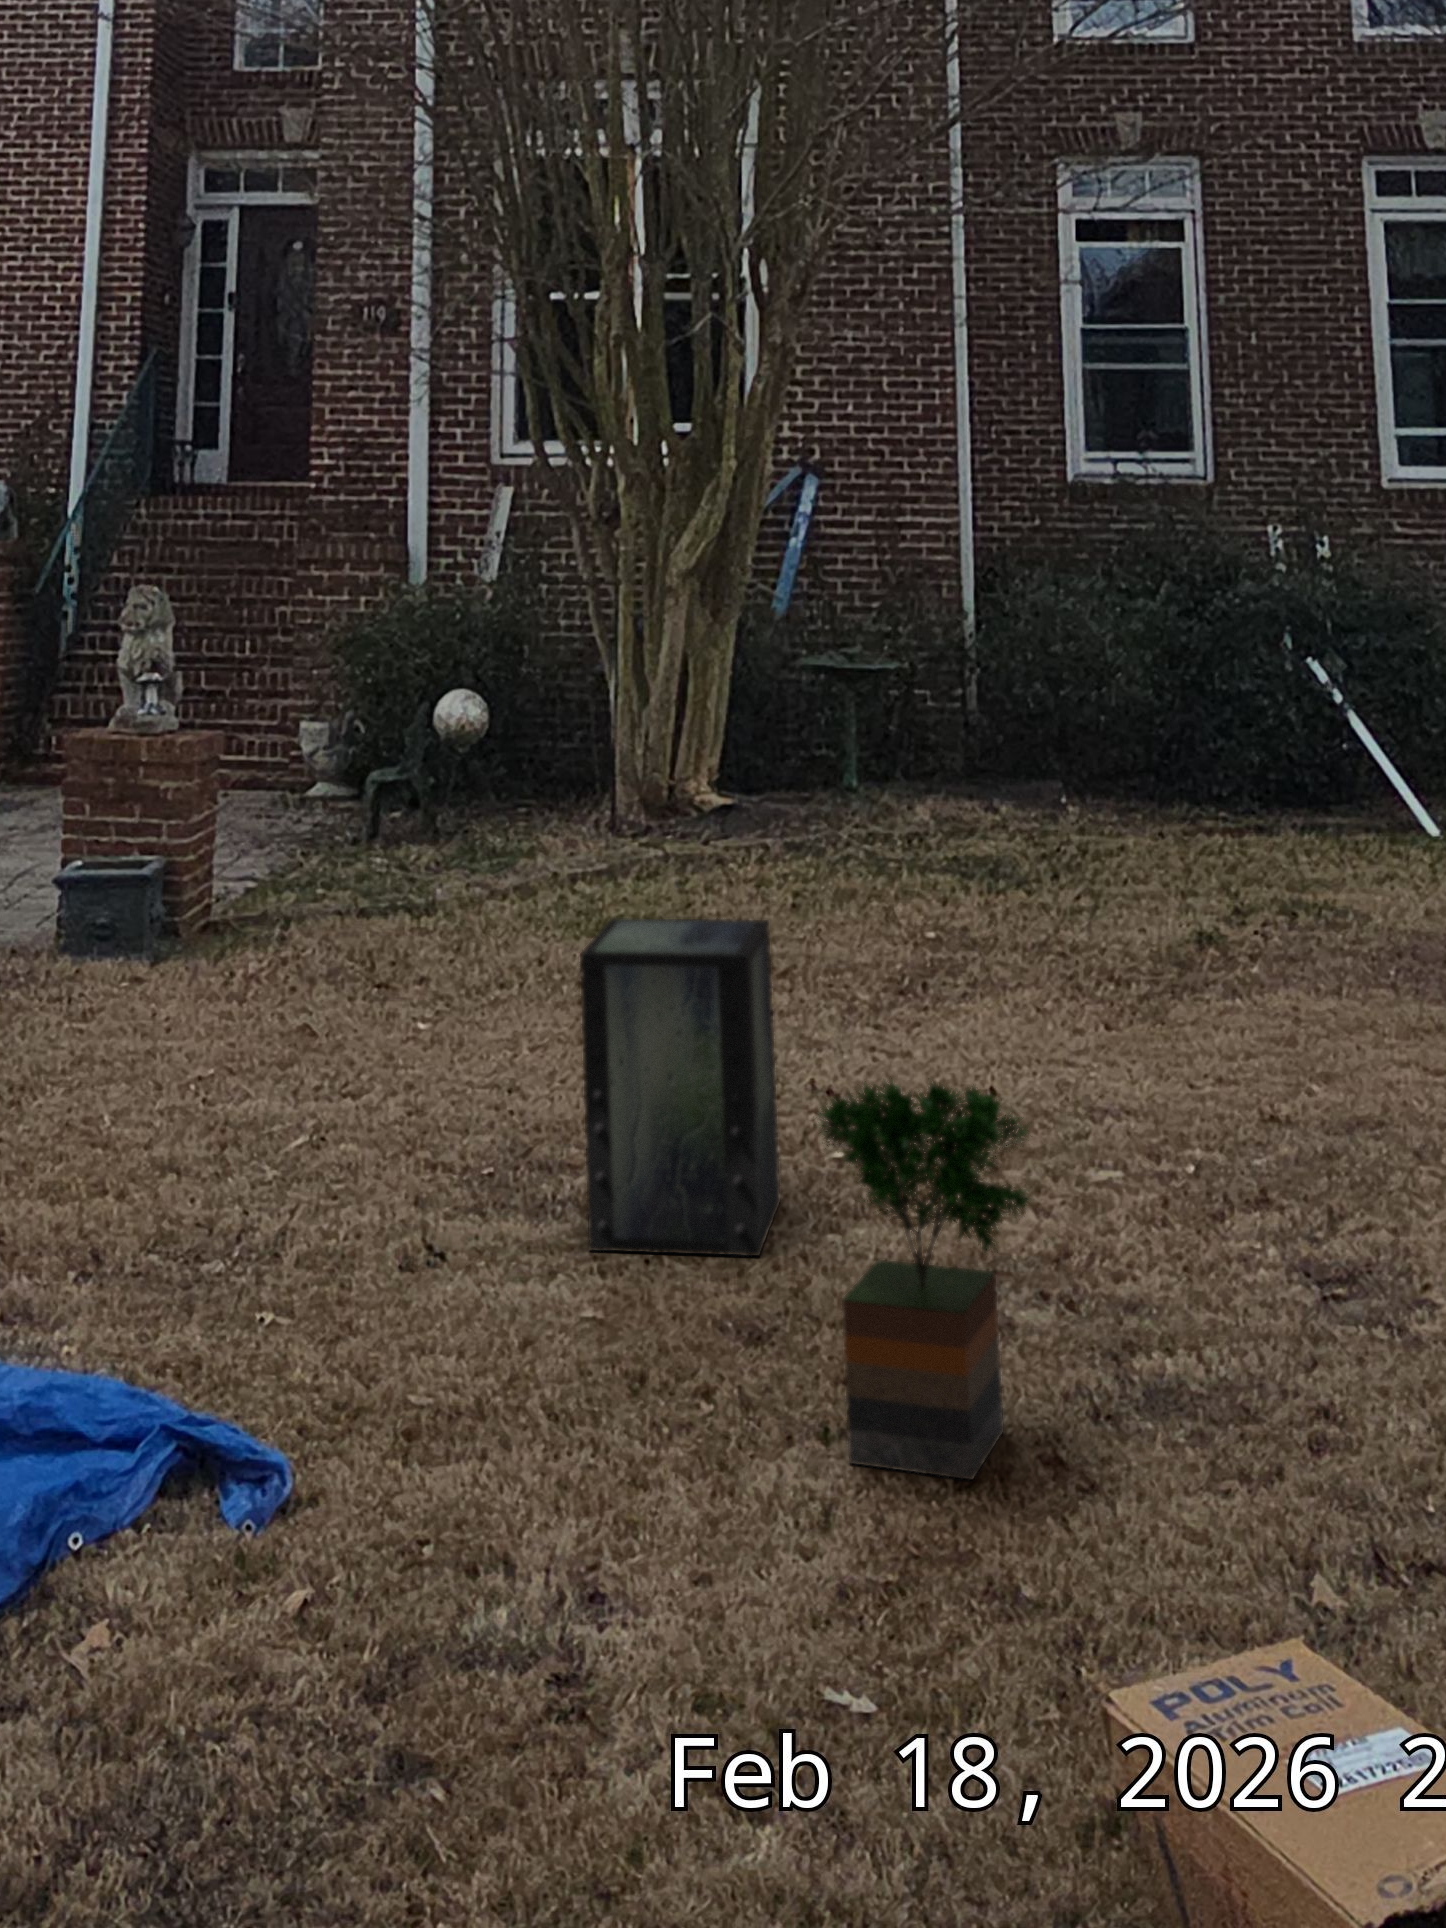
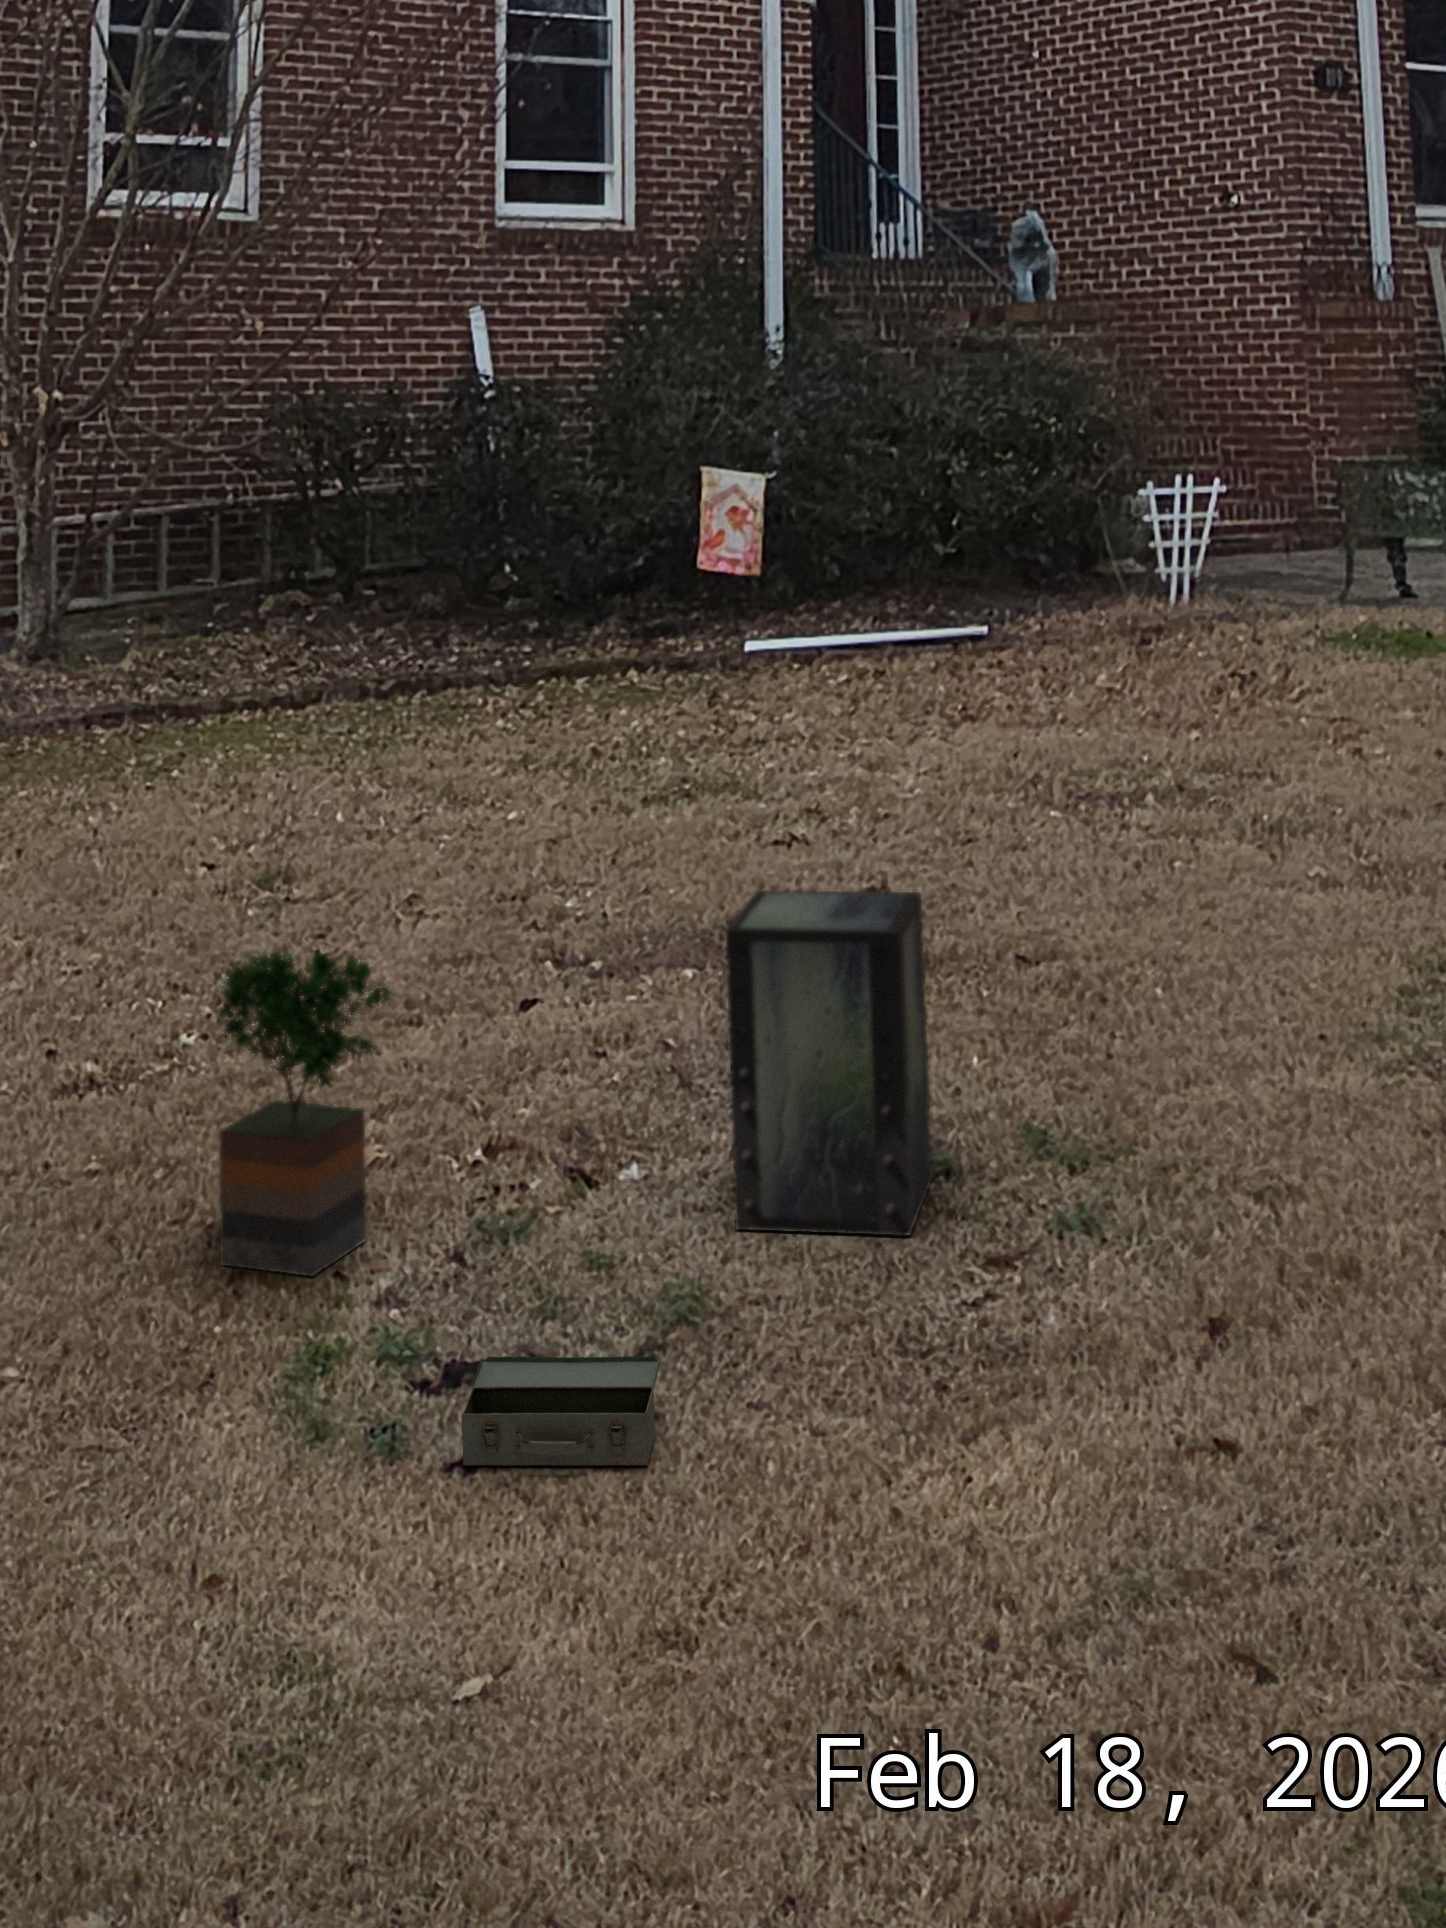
potted tree: present [815,1078,1032,1479] -> present [217,951,392,1276]
toolbox: none [321,1367,516,1474] -> present [462,1356,660,1466]

